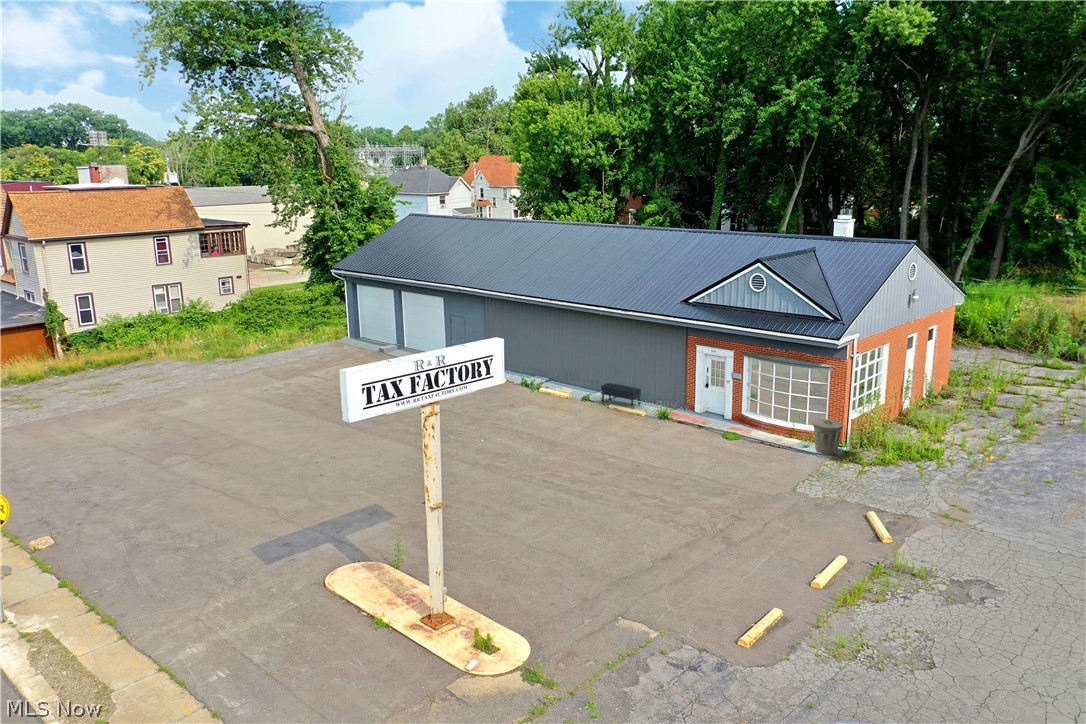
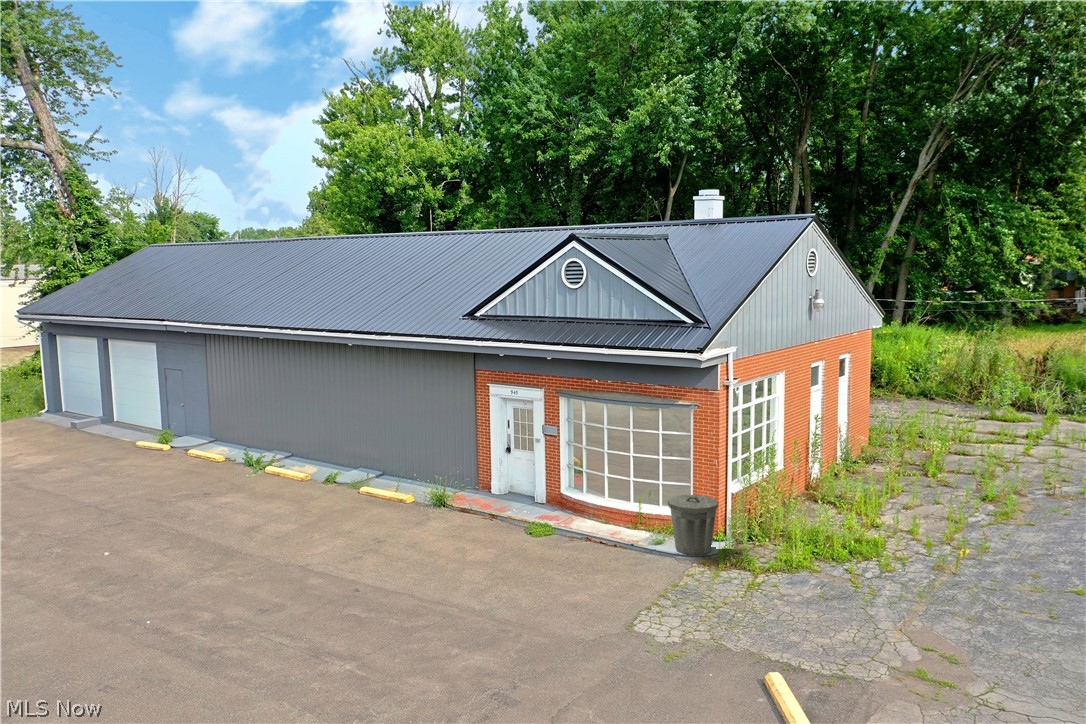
bench: present [601,383,641,408] -> none [351,455,413,494]

